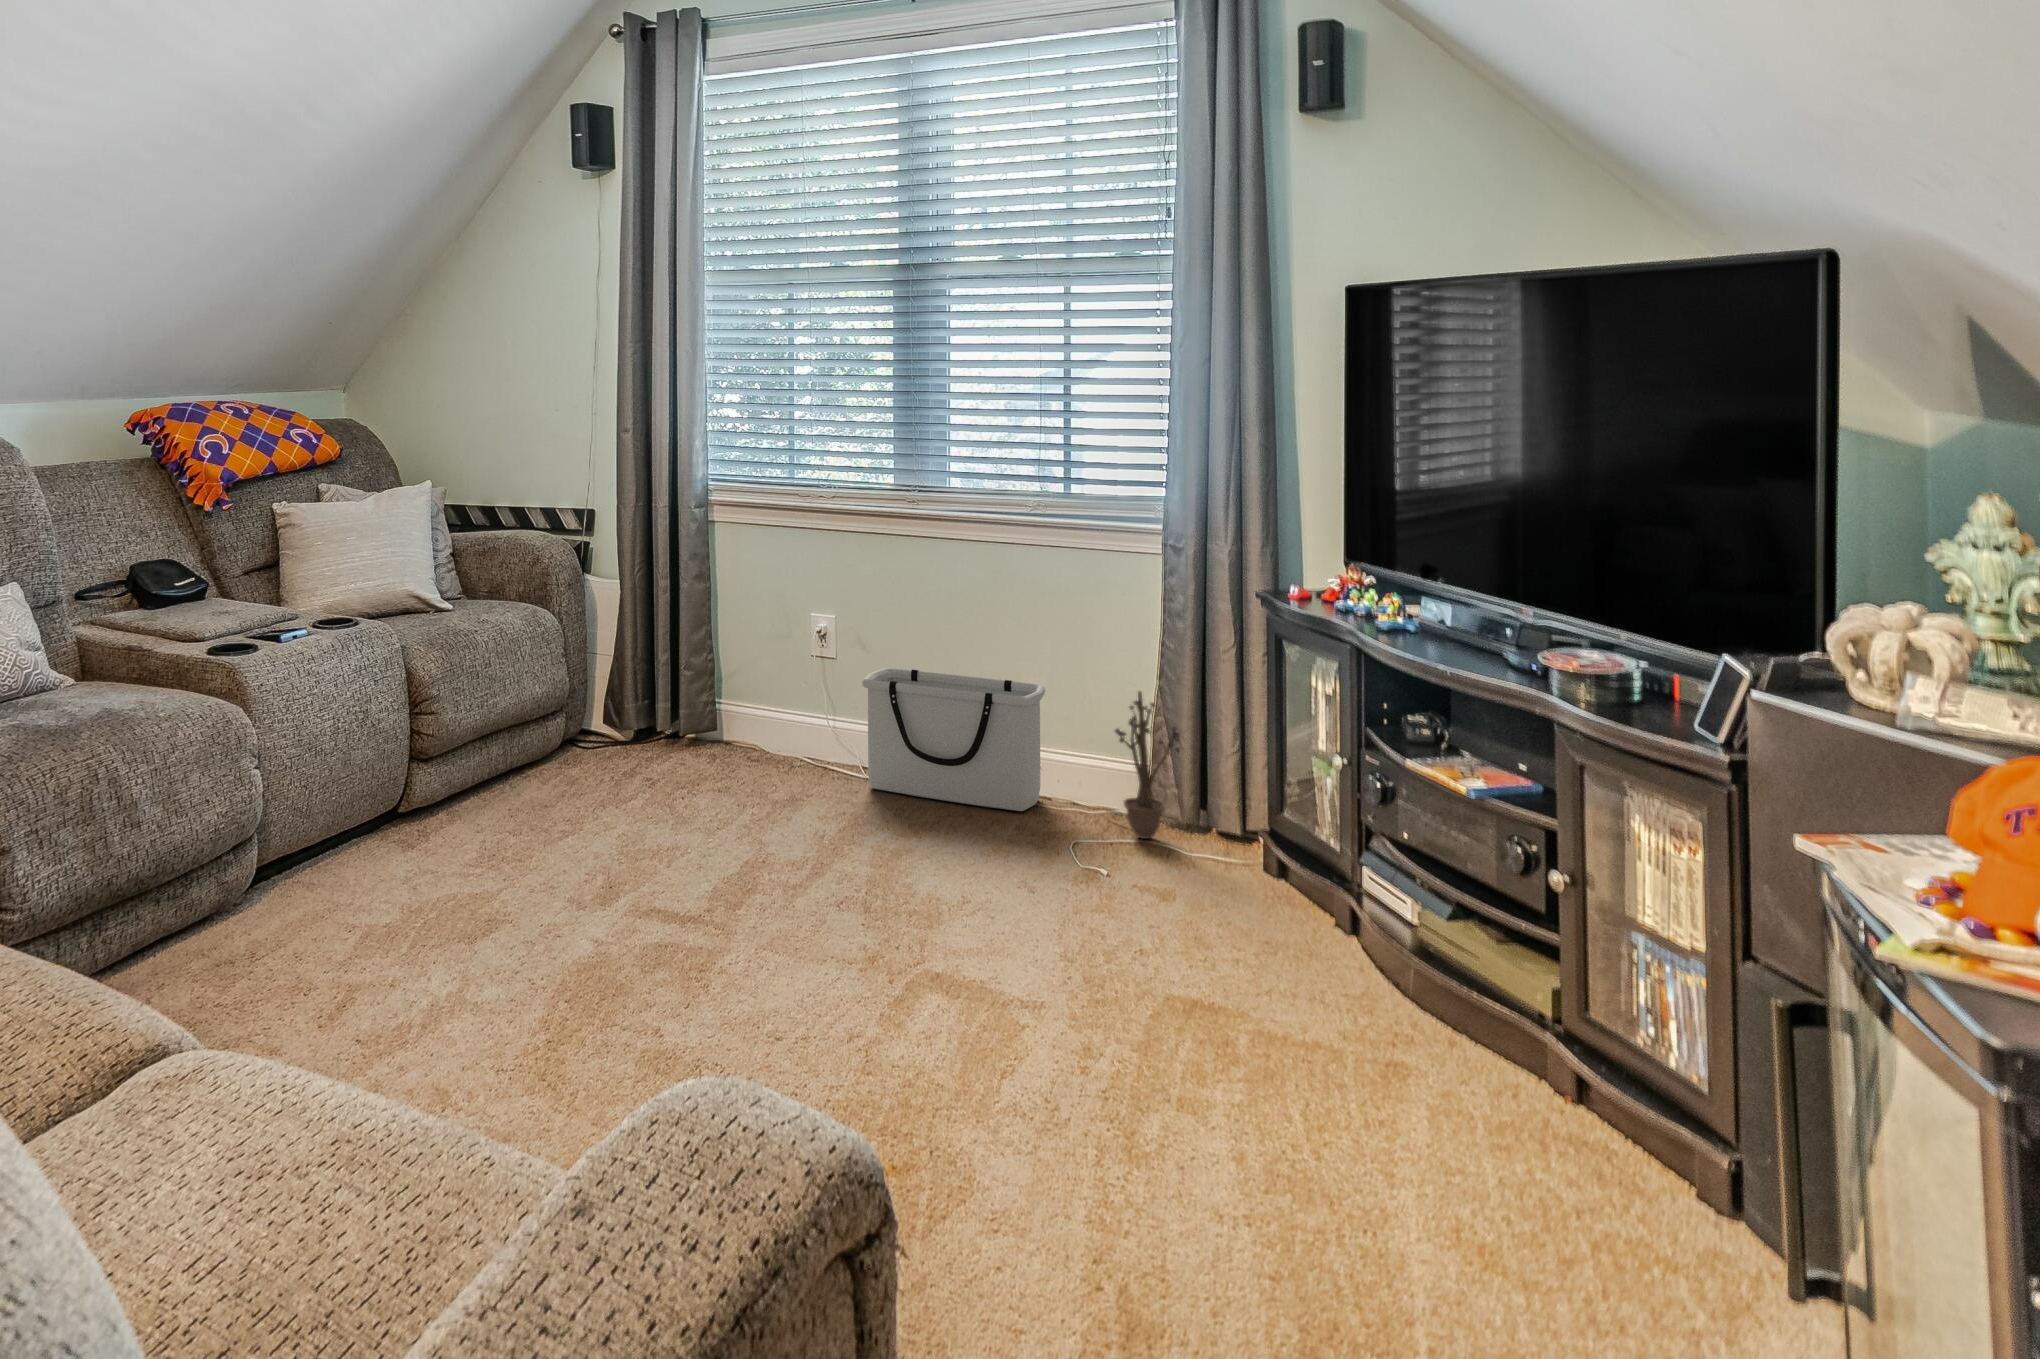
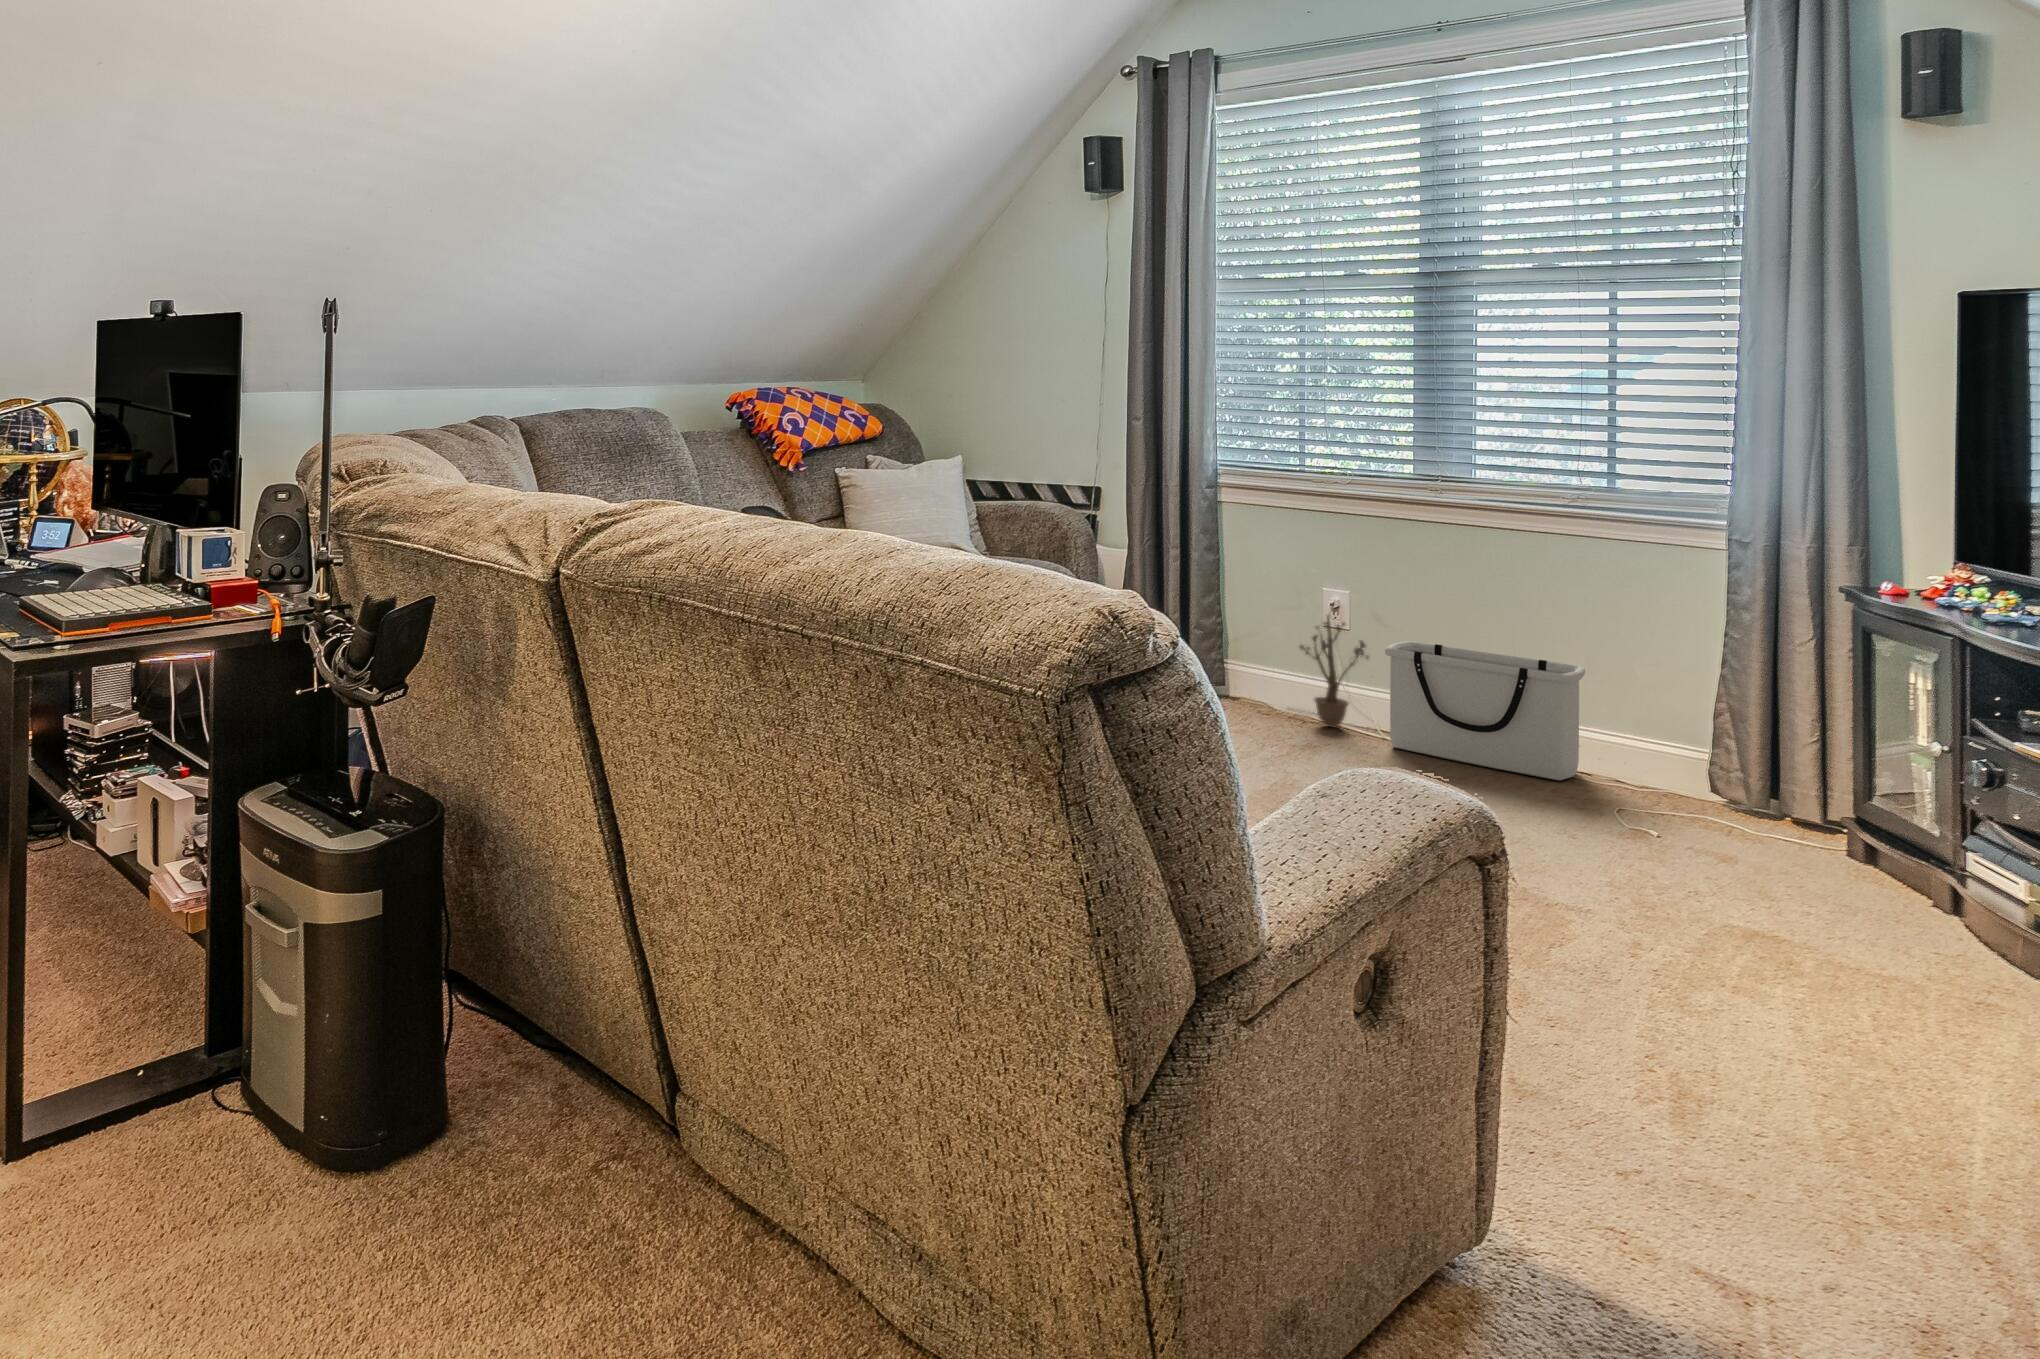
decorative plant: present [1107,692,1180,839] -> present [1289,616,1368,727]

